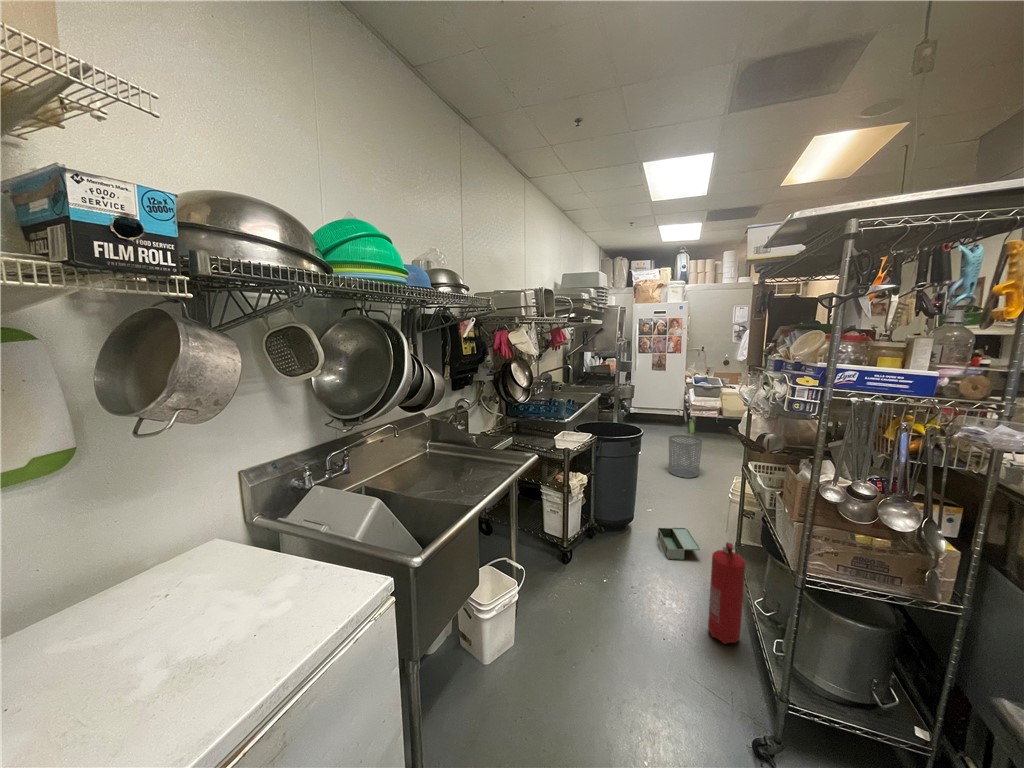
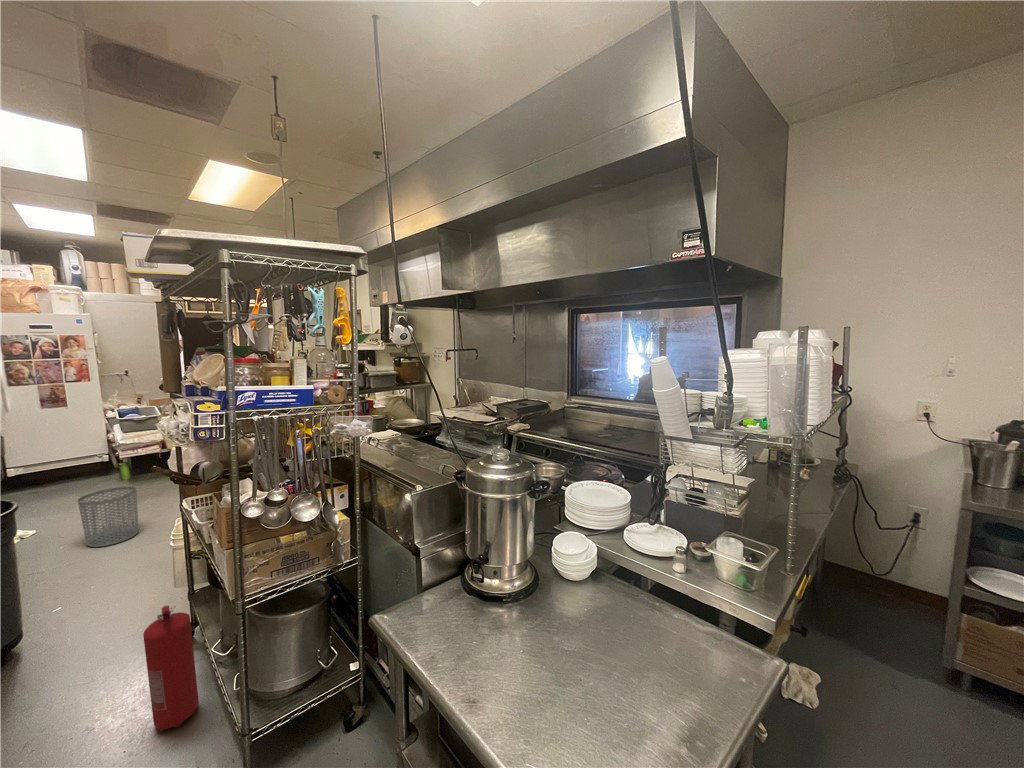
toolbox: present [658,528,700,560] -> none [61,613,139,673]

